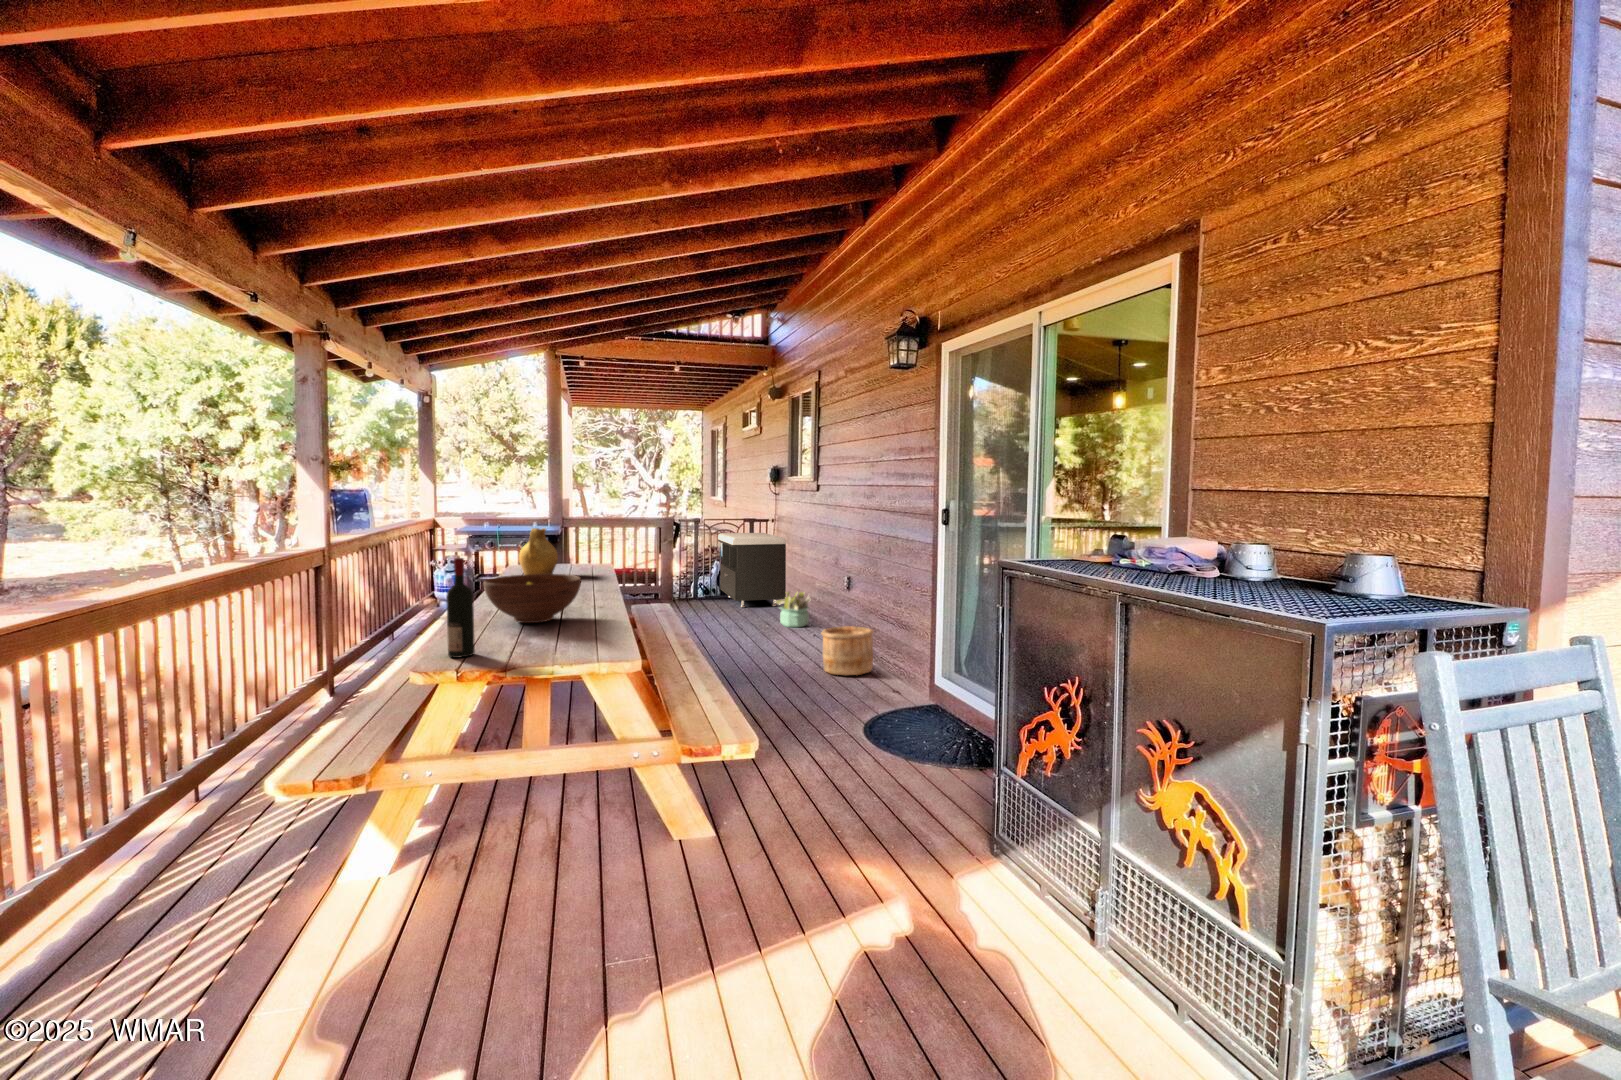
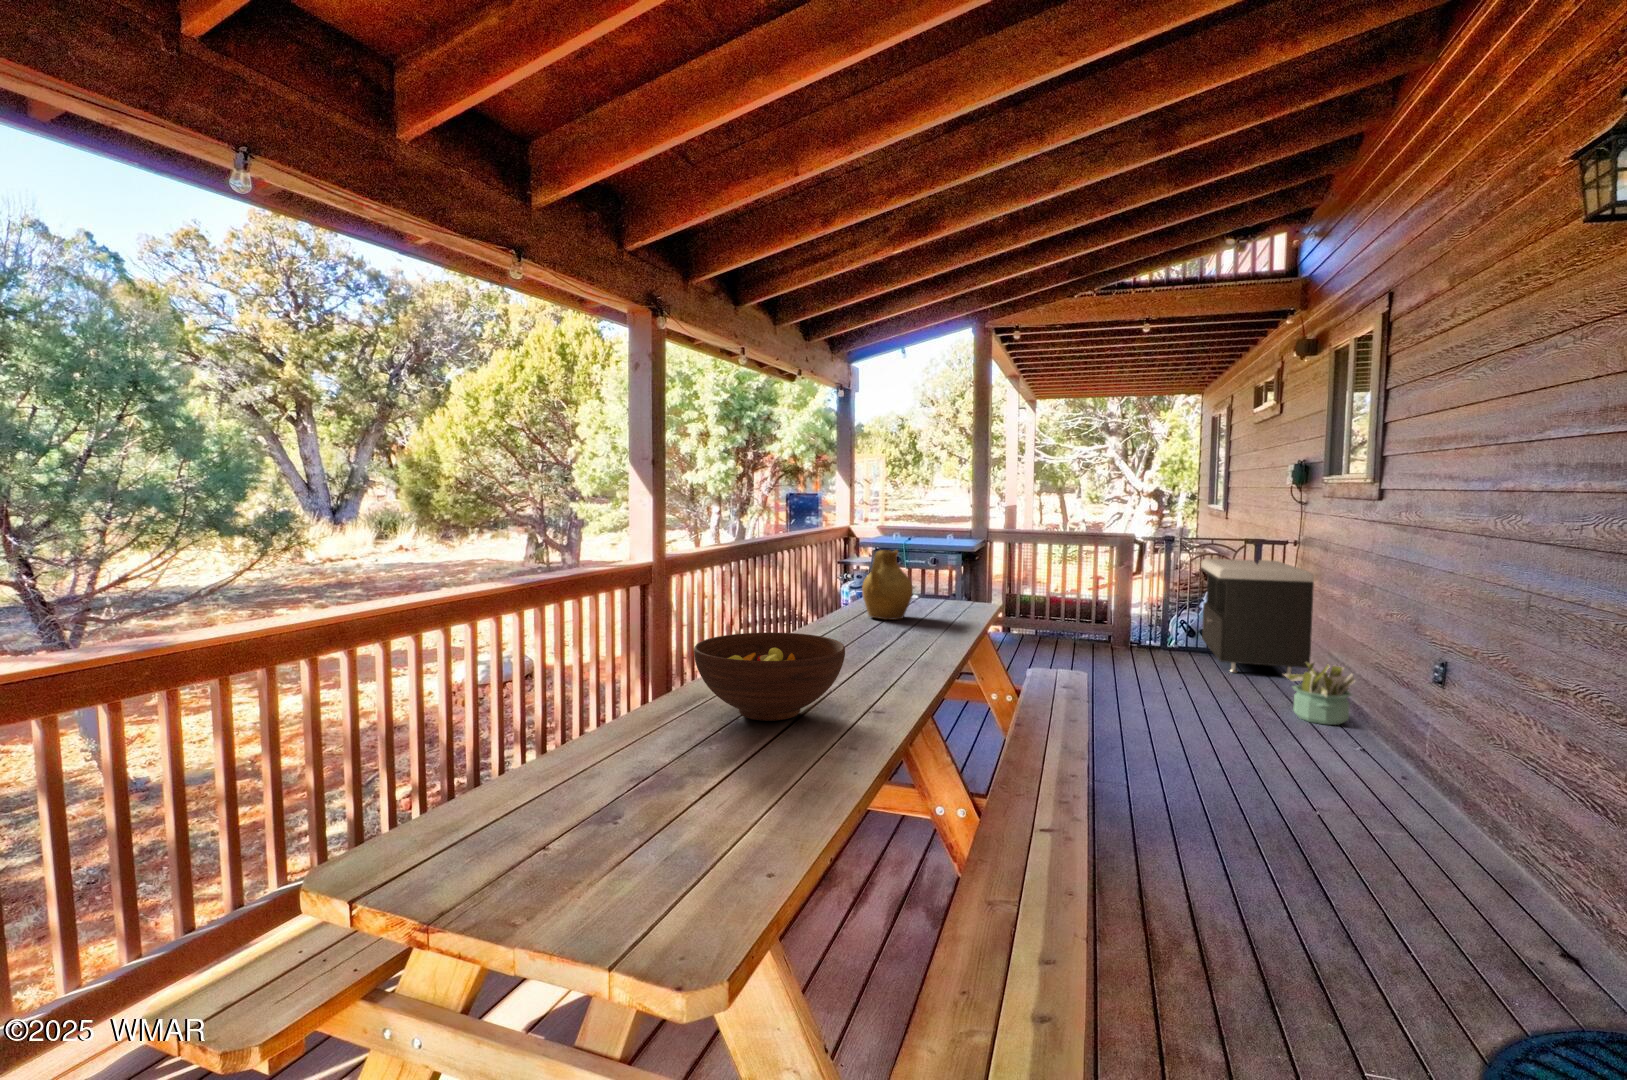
wine bottle: present [446,558,475,658] -> none [543,618,588,794]
wooden bucket: present [821,626,874,675] -> none [1366,756,1498,867]

